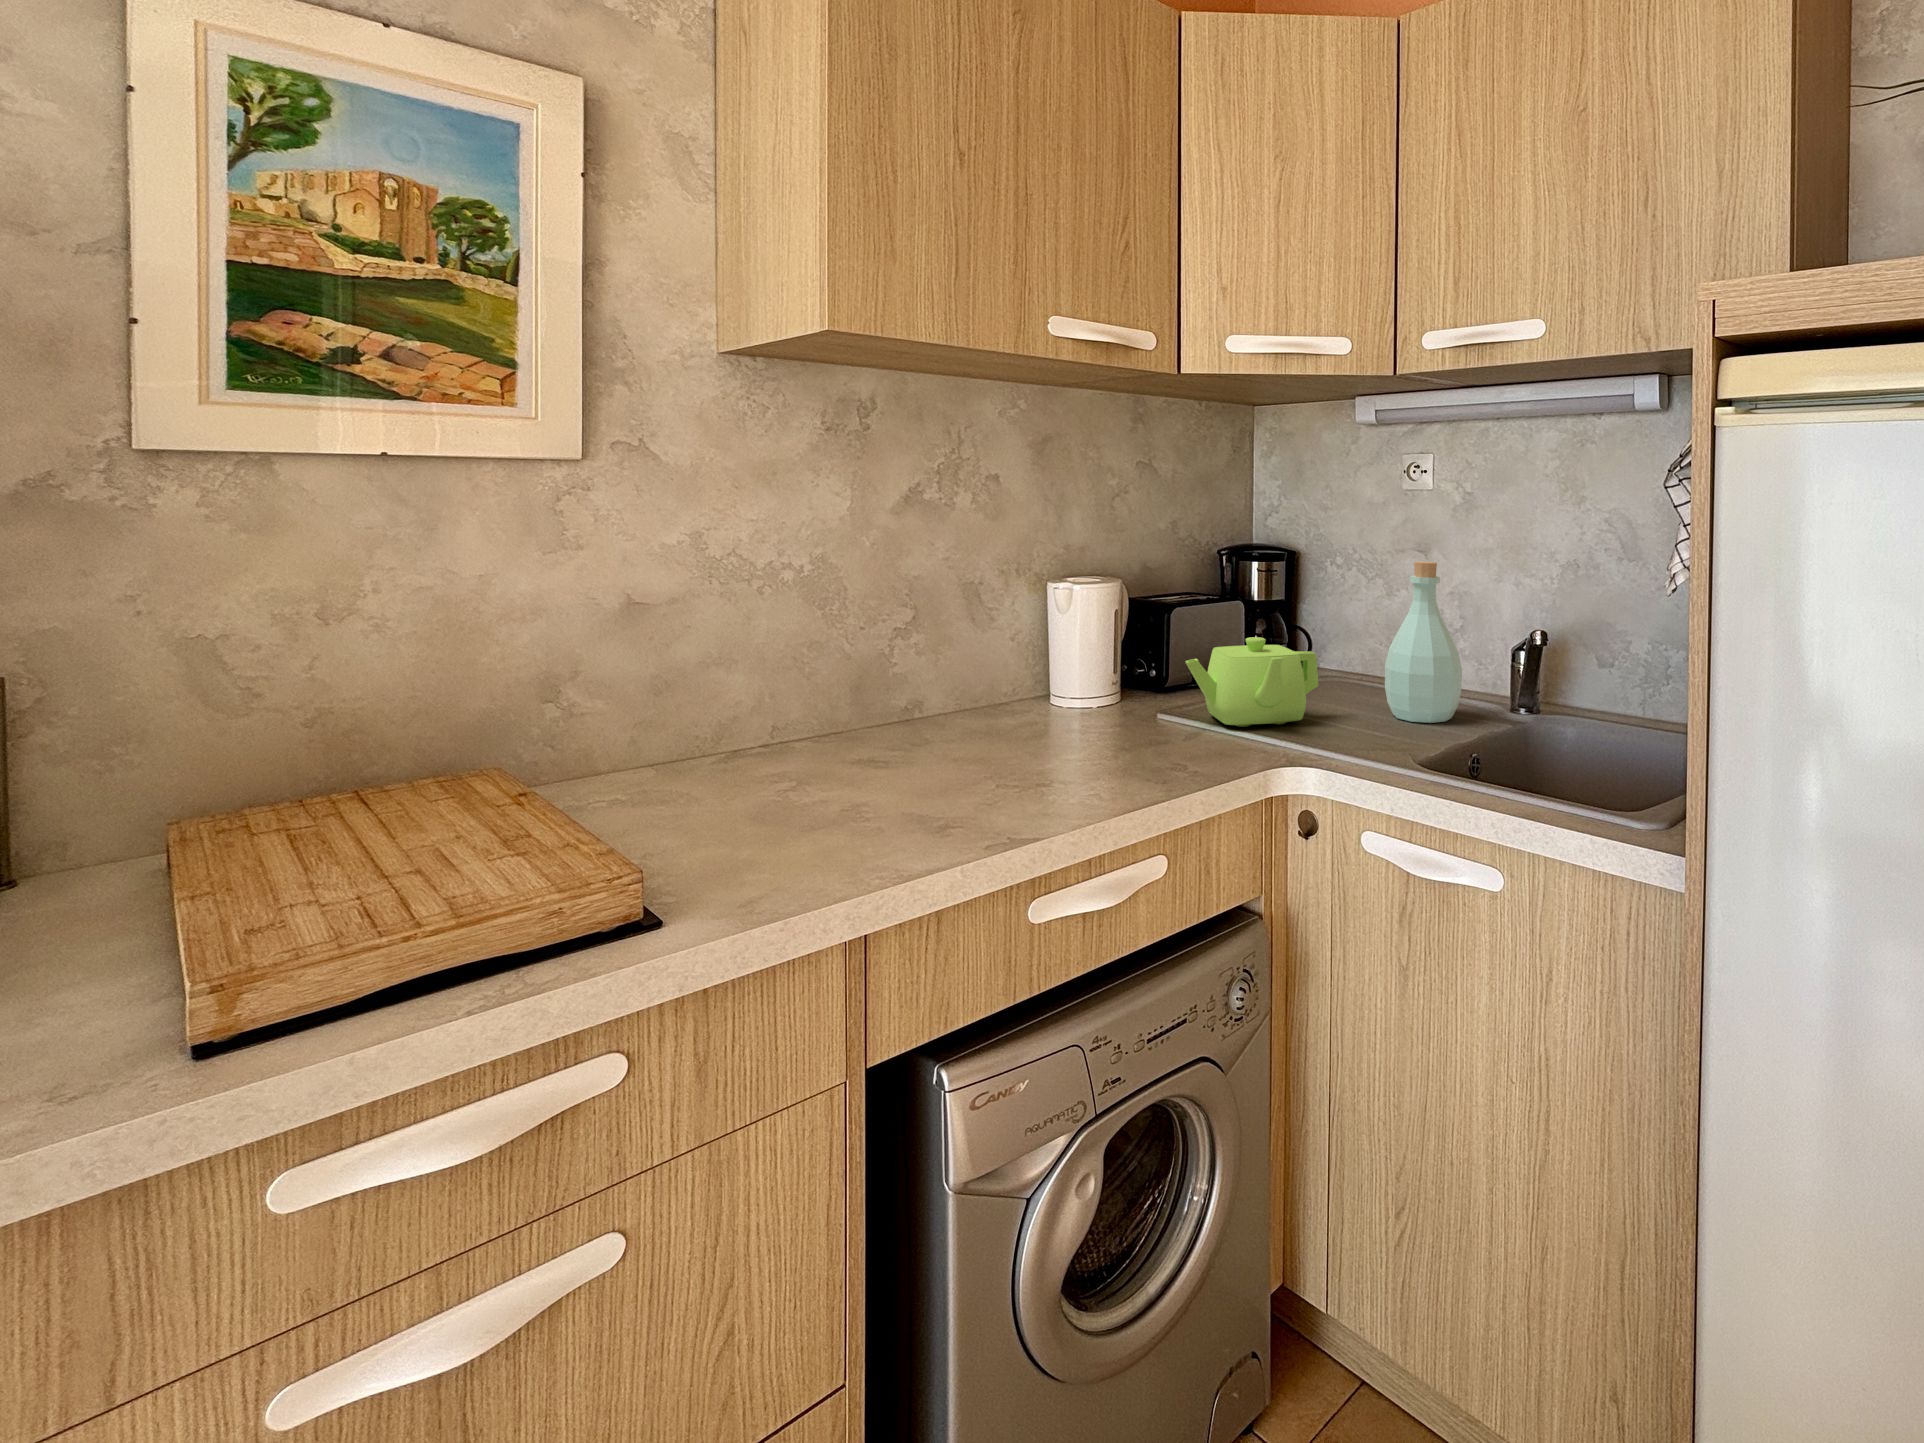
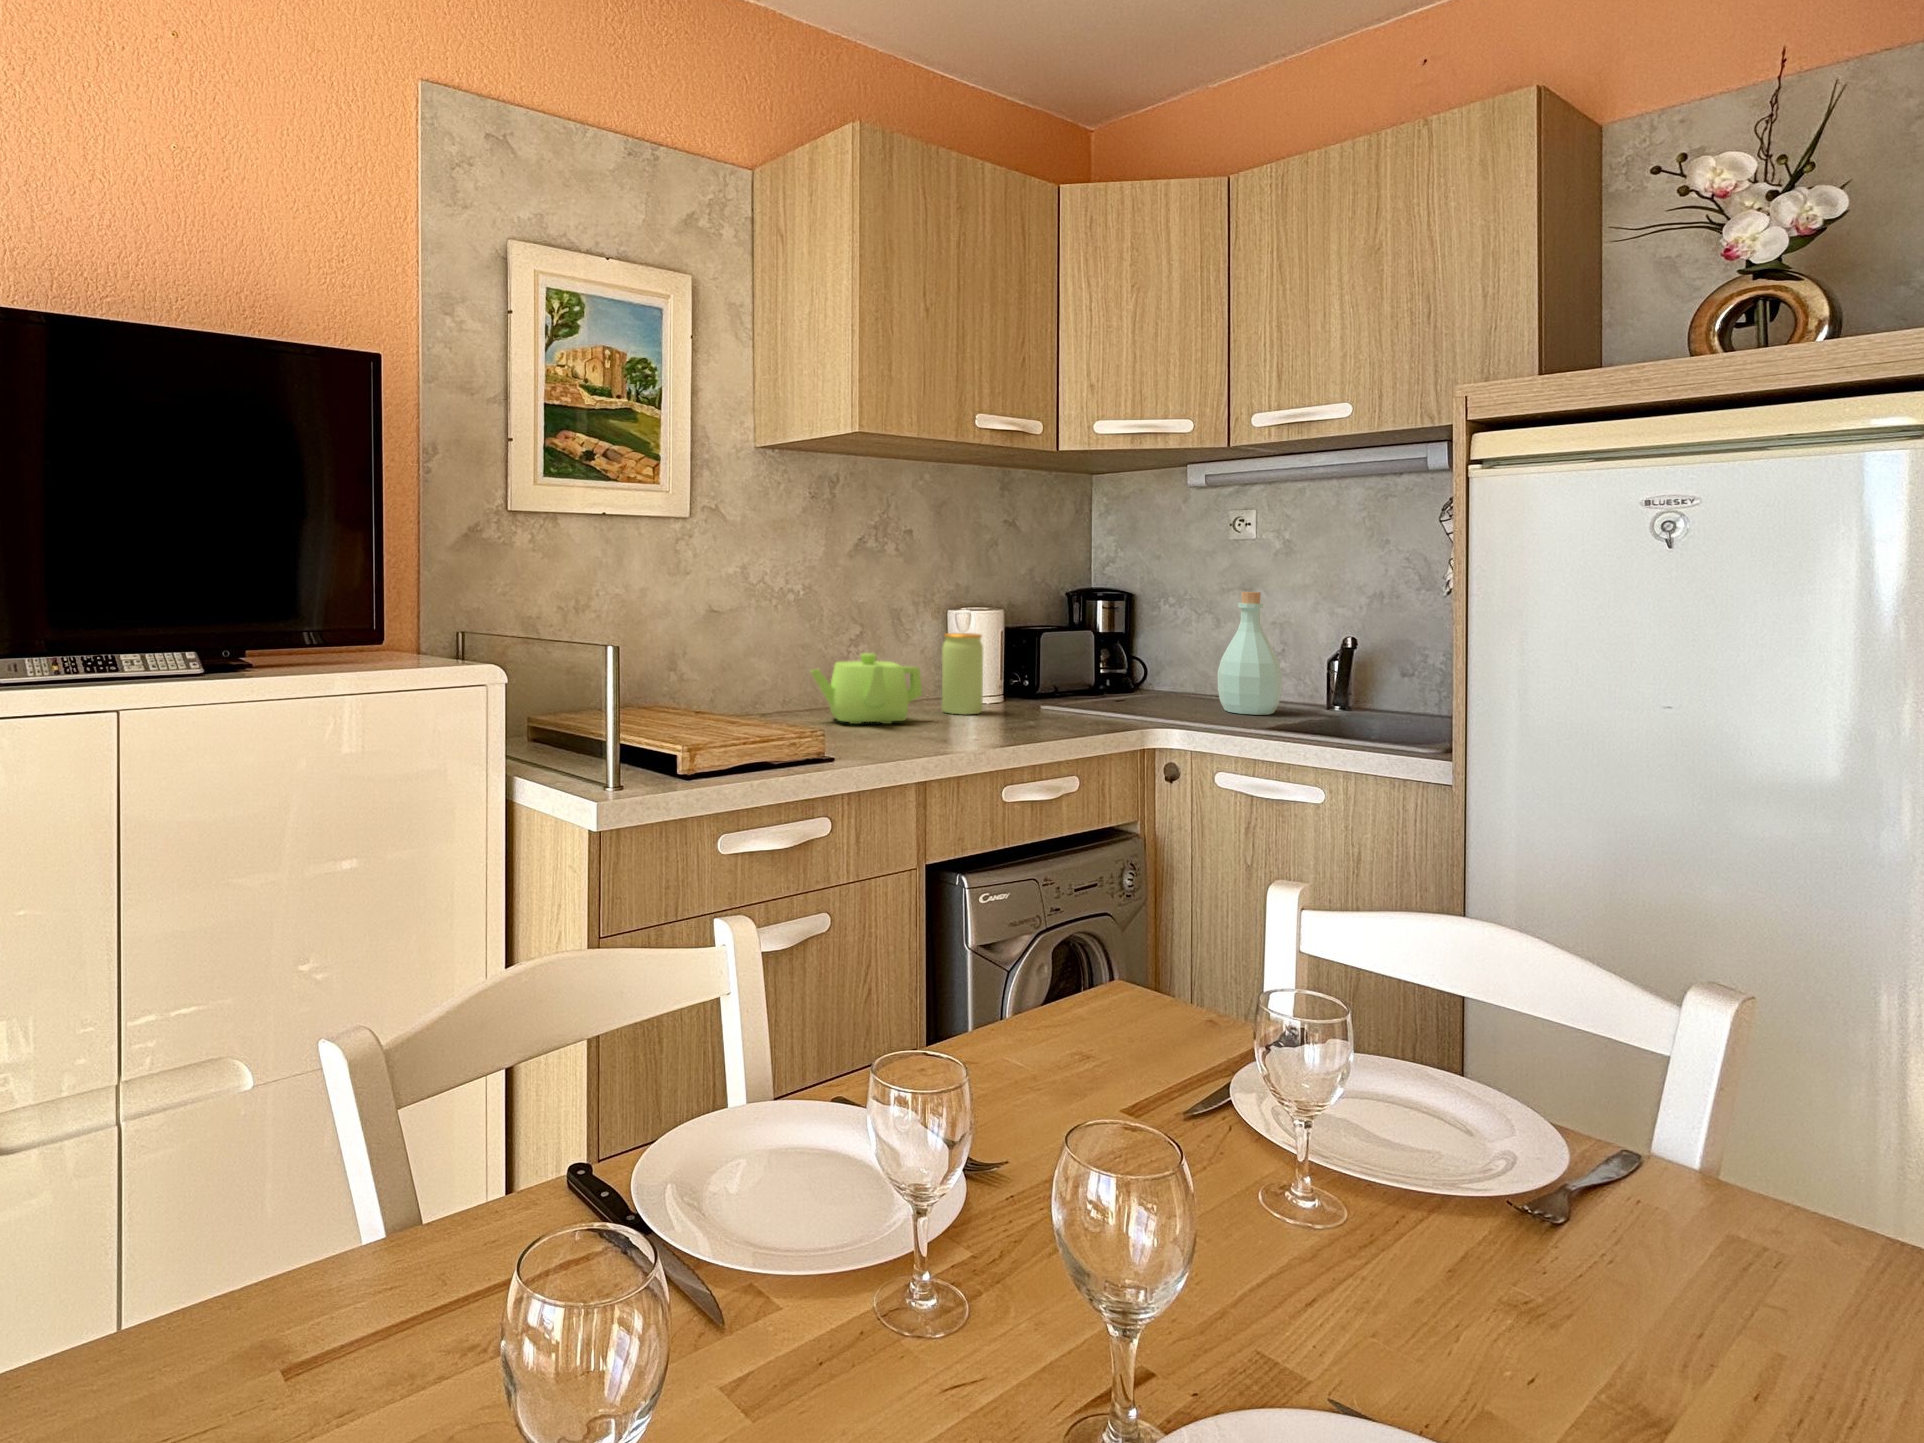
jar: none [1012,623,1071,742] -> present [942,633,983,715]
teapot: present [1186,637,1319,727] -> present [811,653,922,724]

